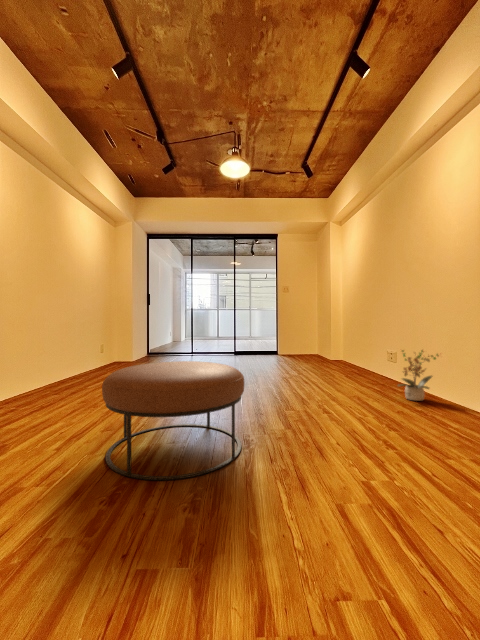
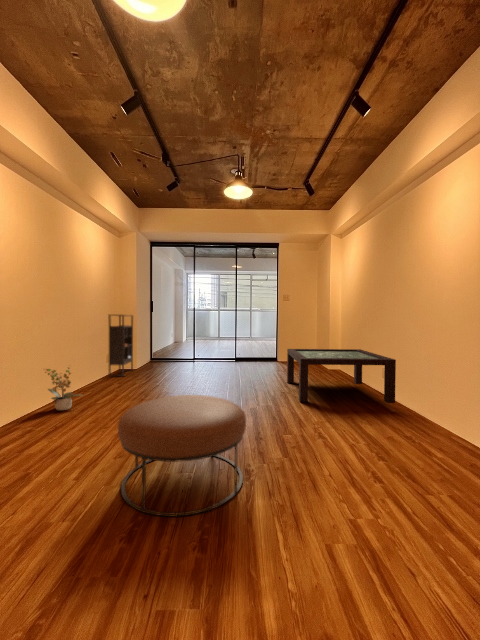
bookshelf: none [103,303,131,367] -> present [108,315,133,376]
coffee table: none [287,335,401,384] -> present [287,349,396,403]
potted plant: present [398,350,439,401] -> present [45,367,82,410]

